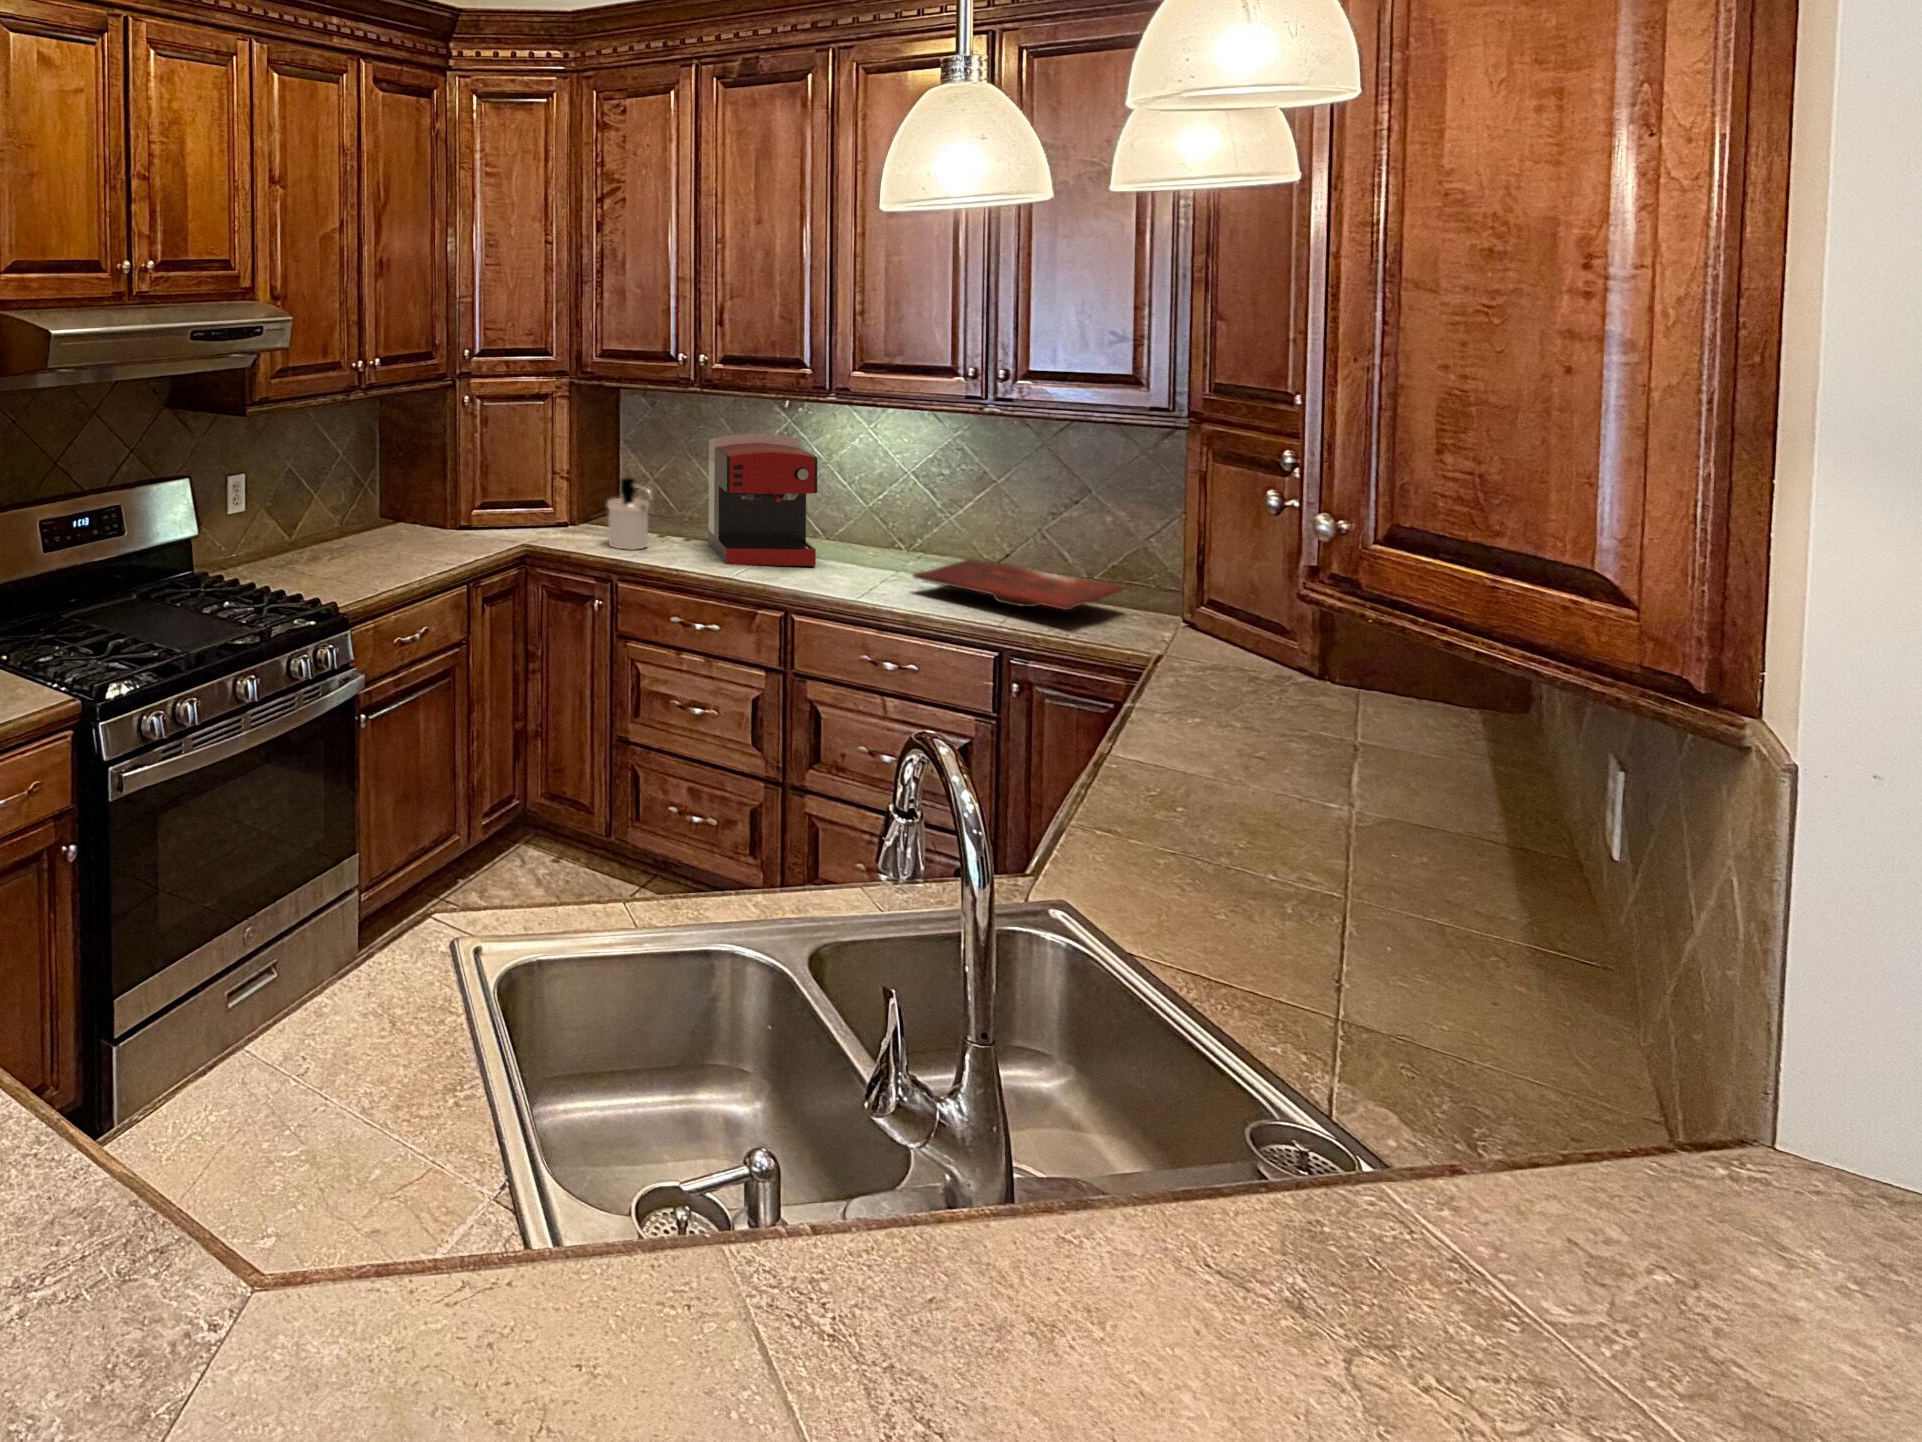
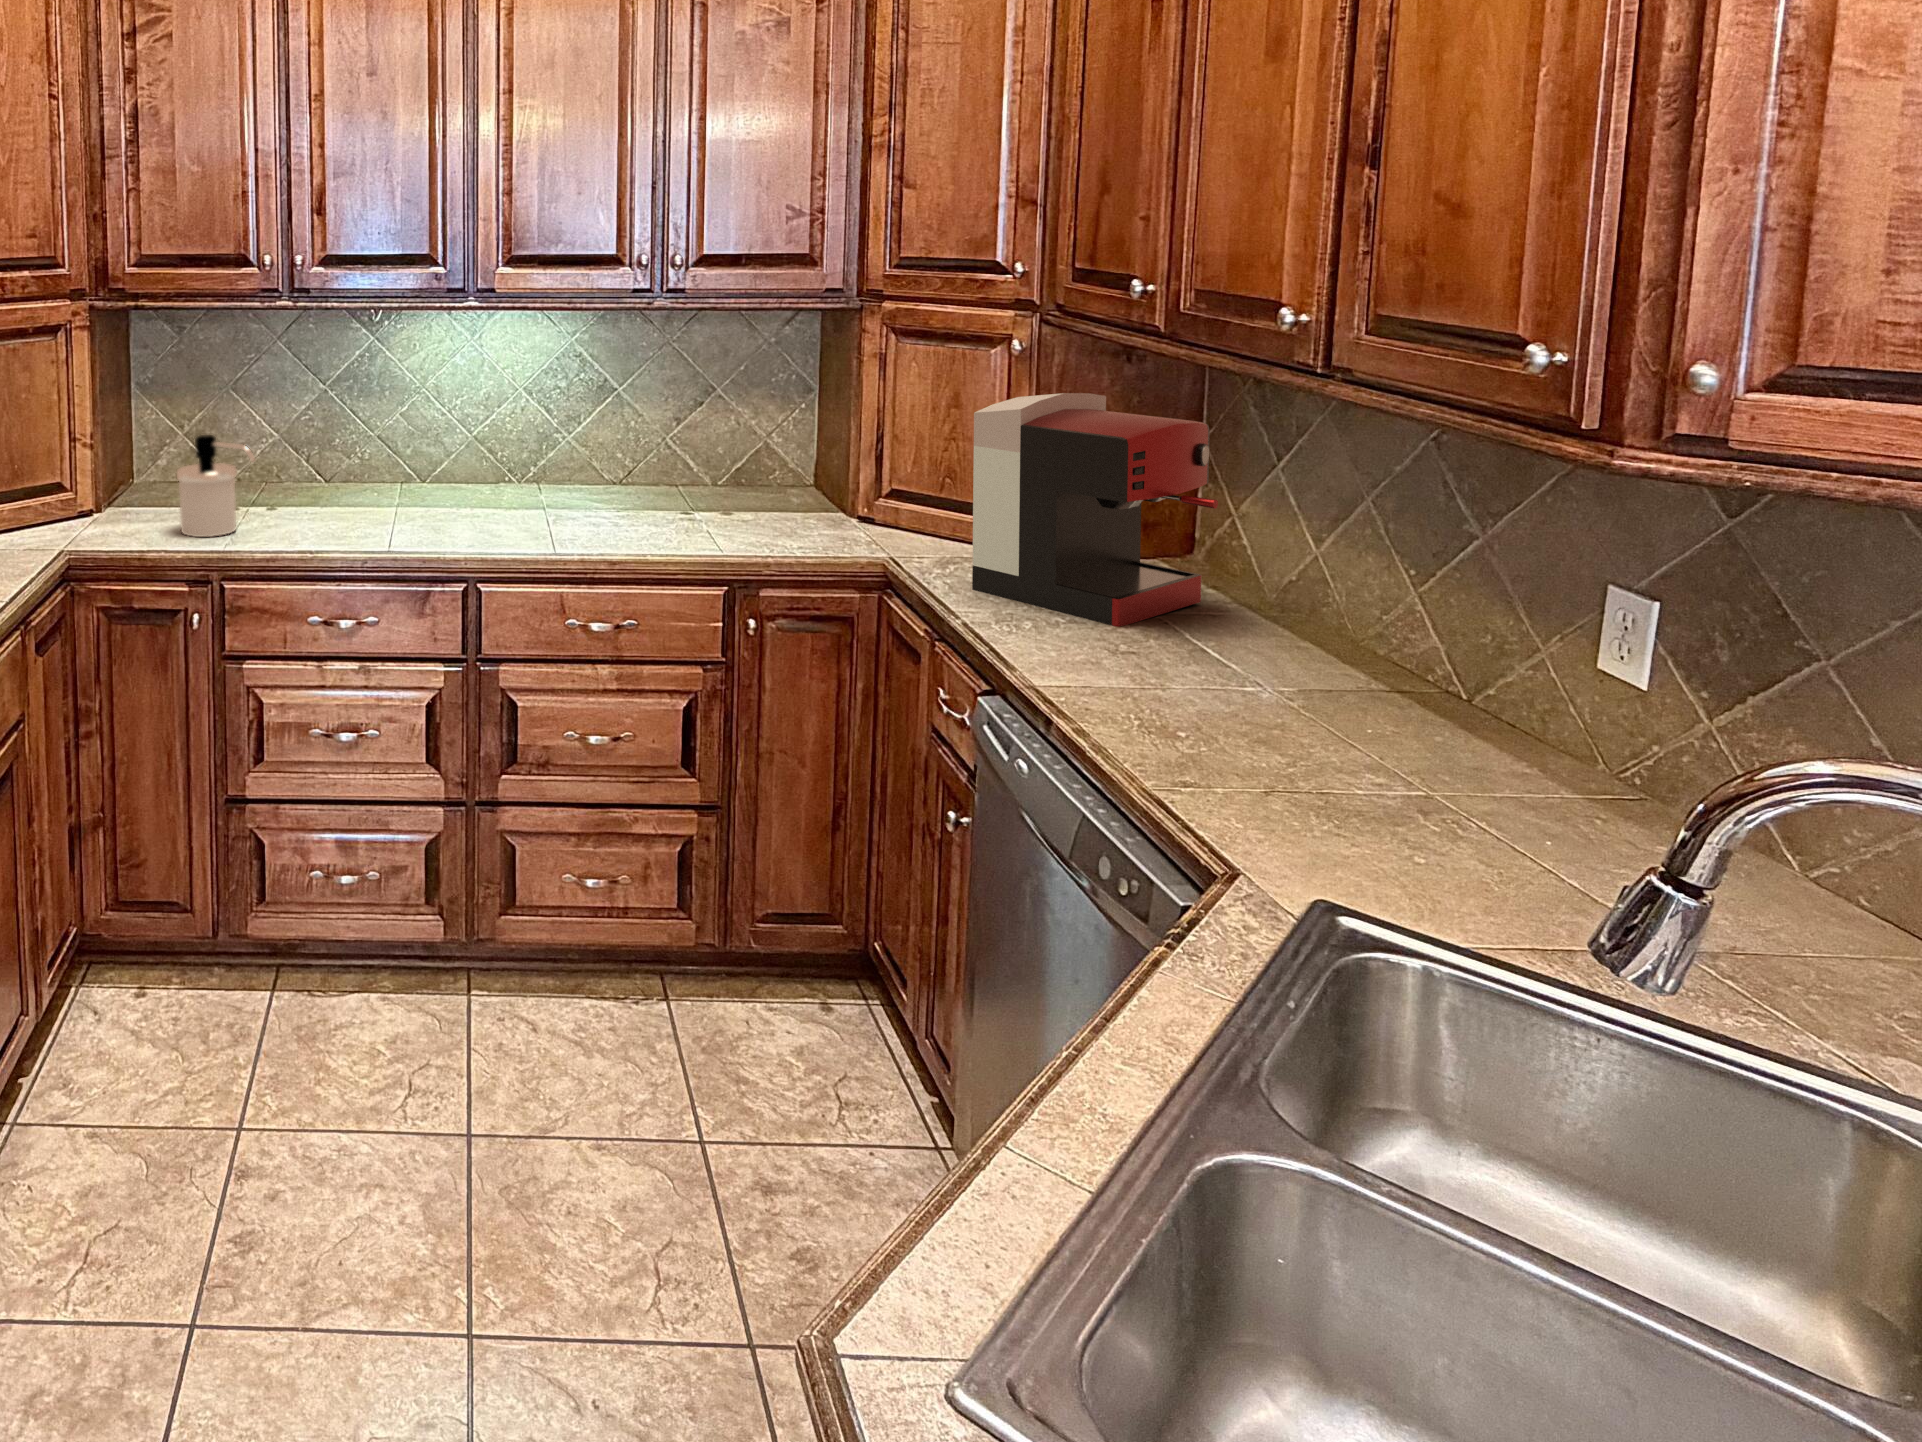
coffee maker: present [708,433,817,566] -> present [972,393,1218,627]
cutting board: present [913,559,1123,610] -> none [589,483,789,528]

